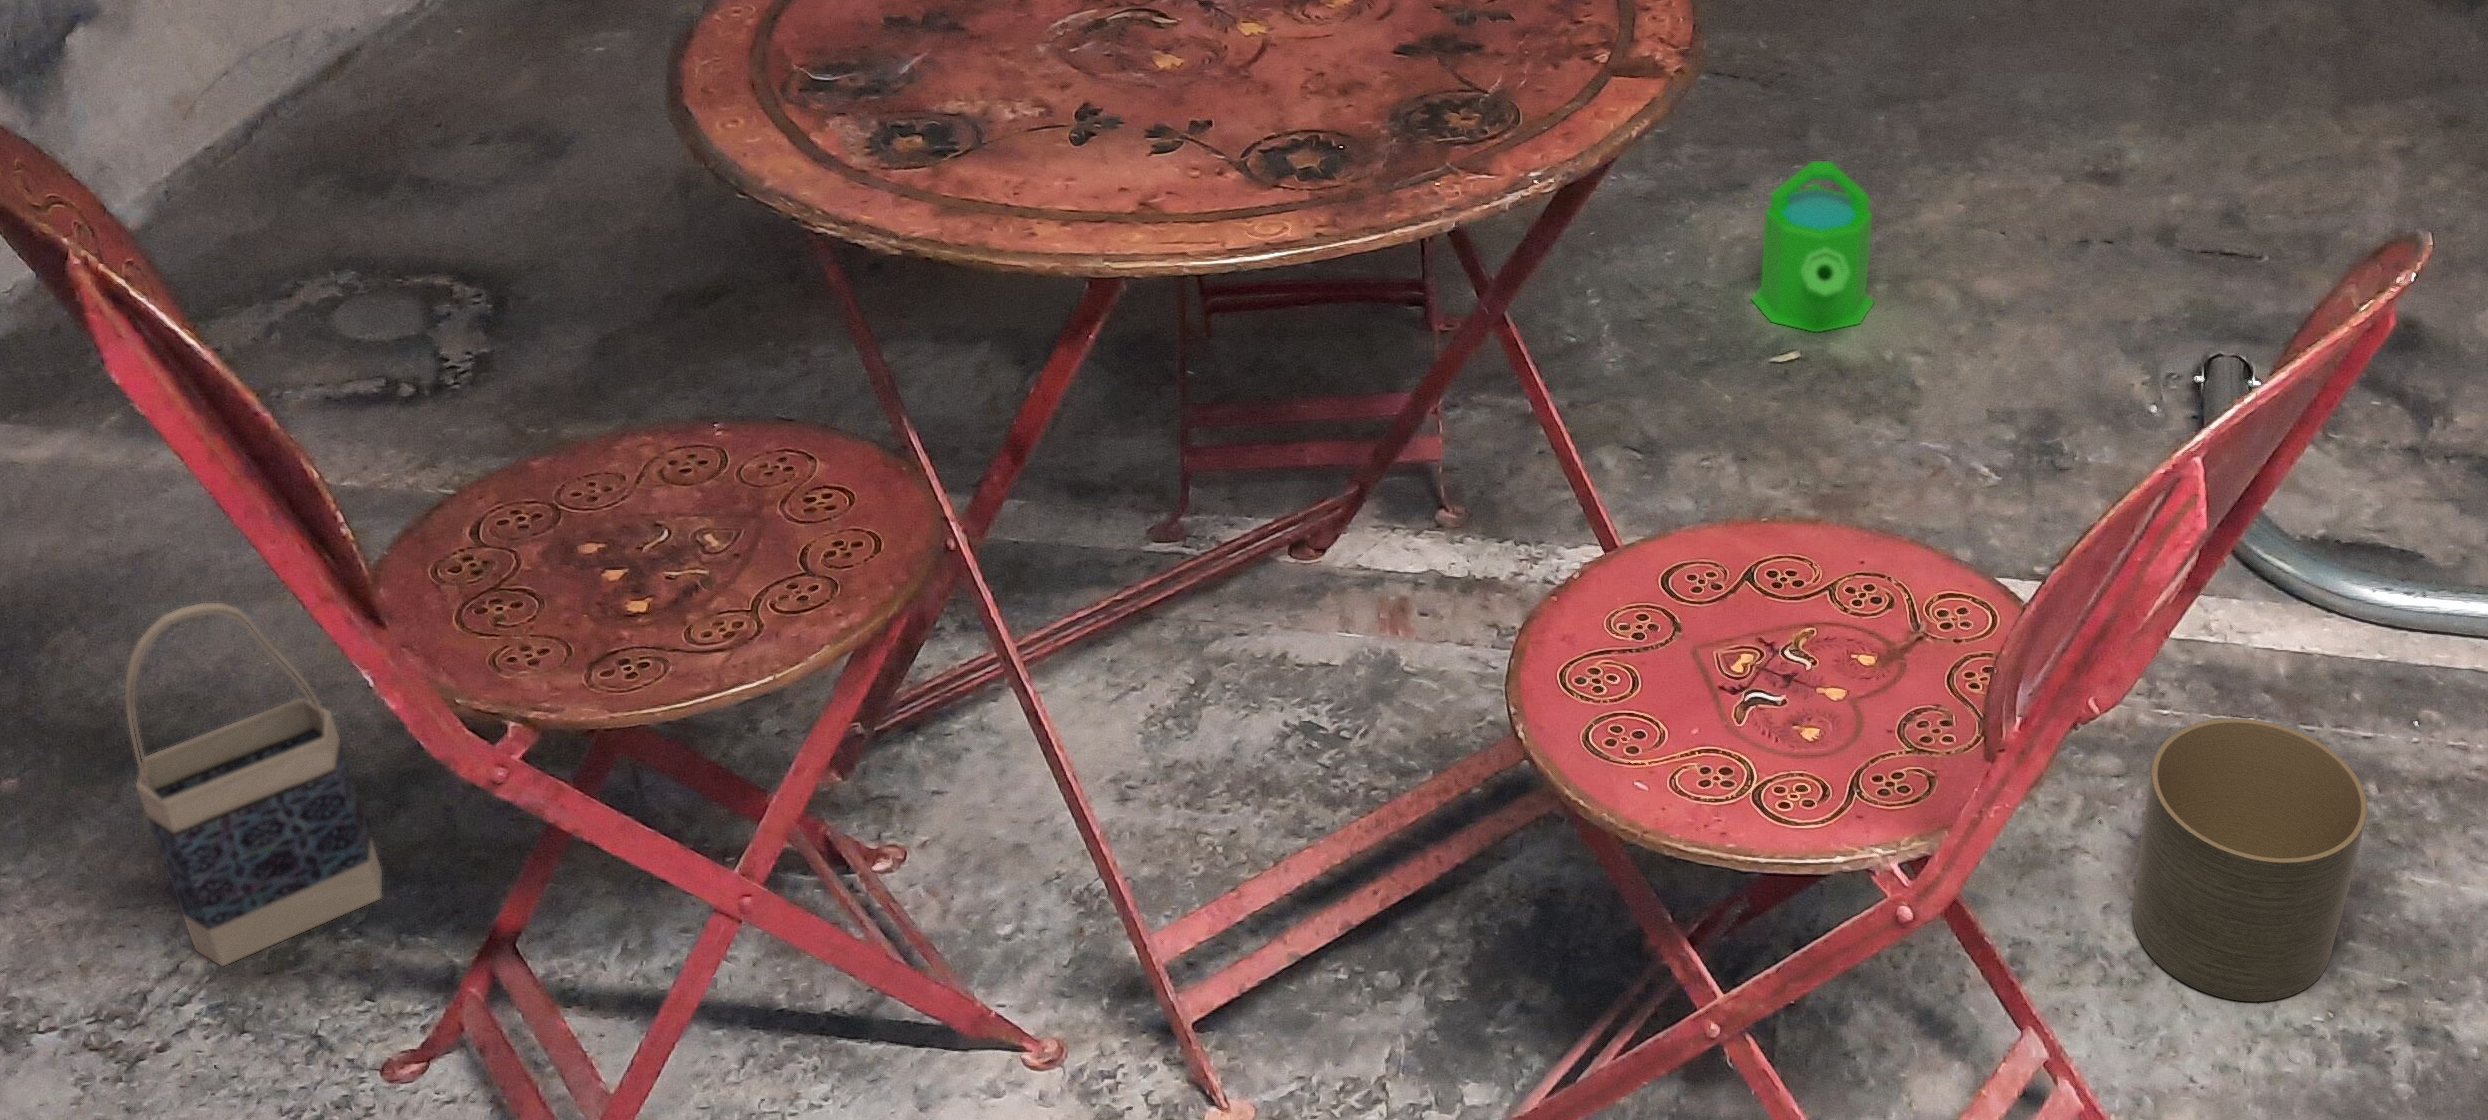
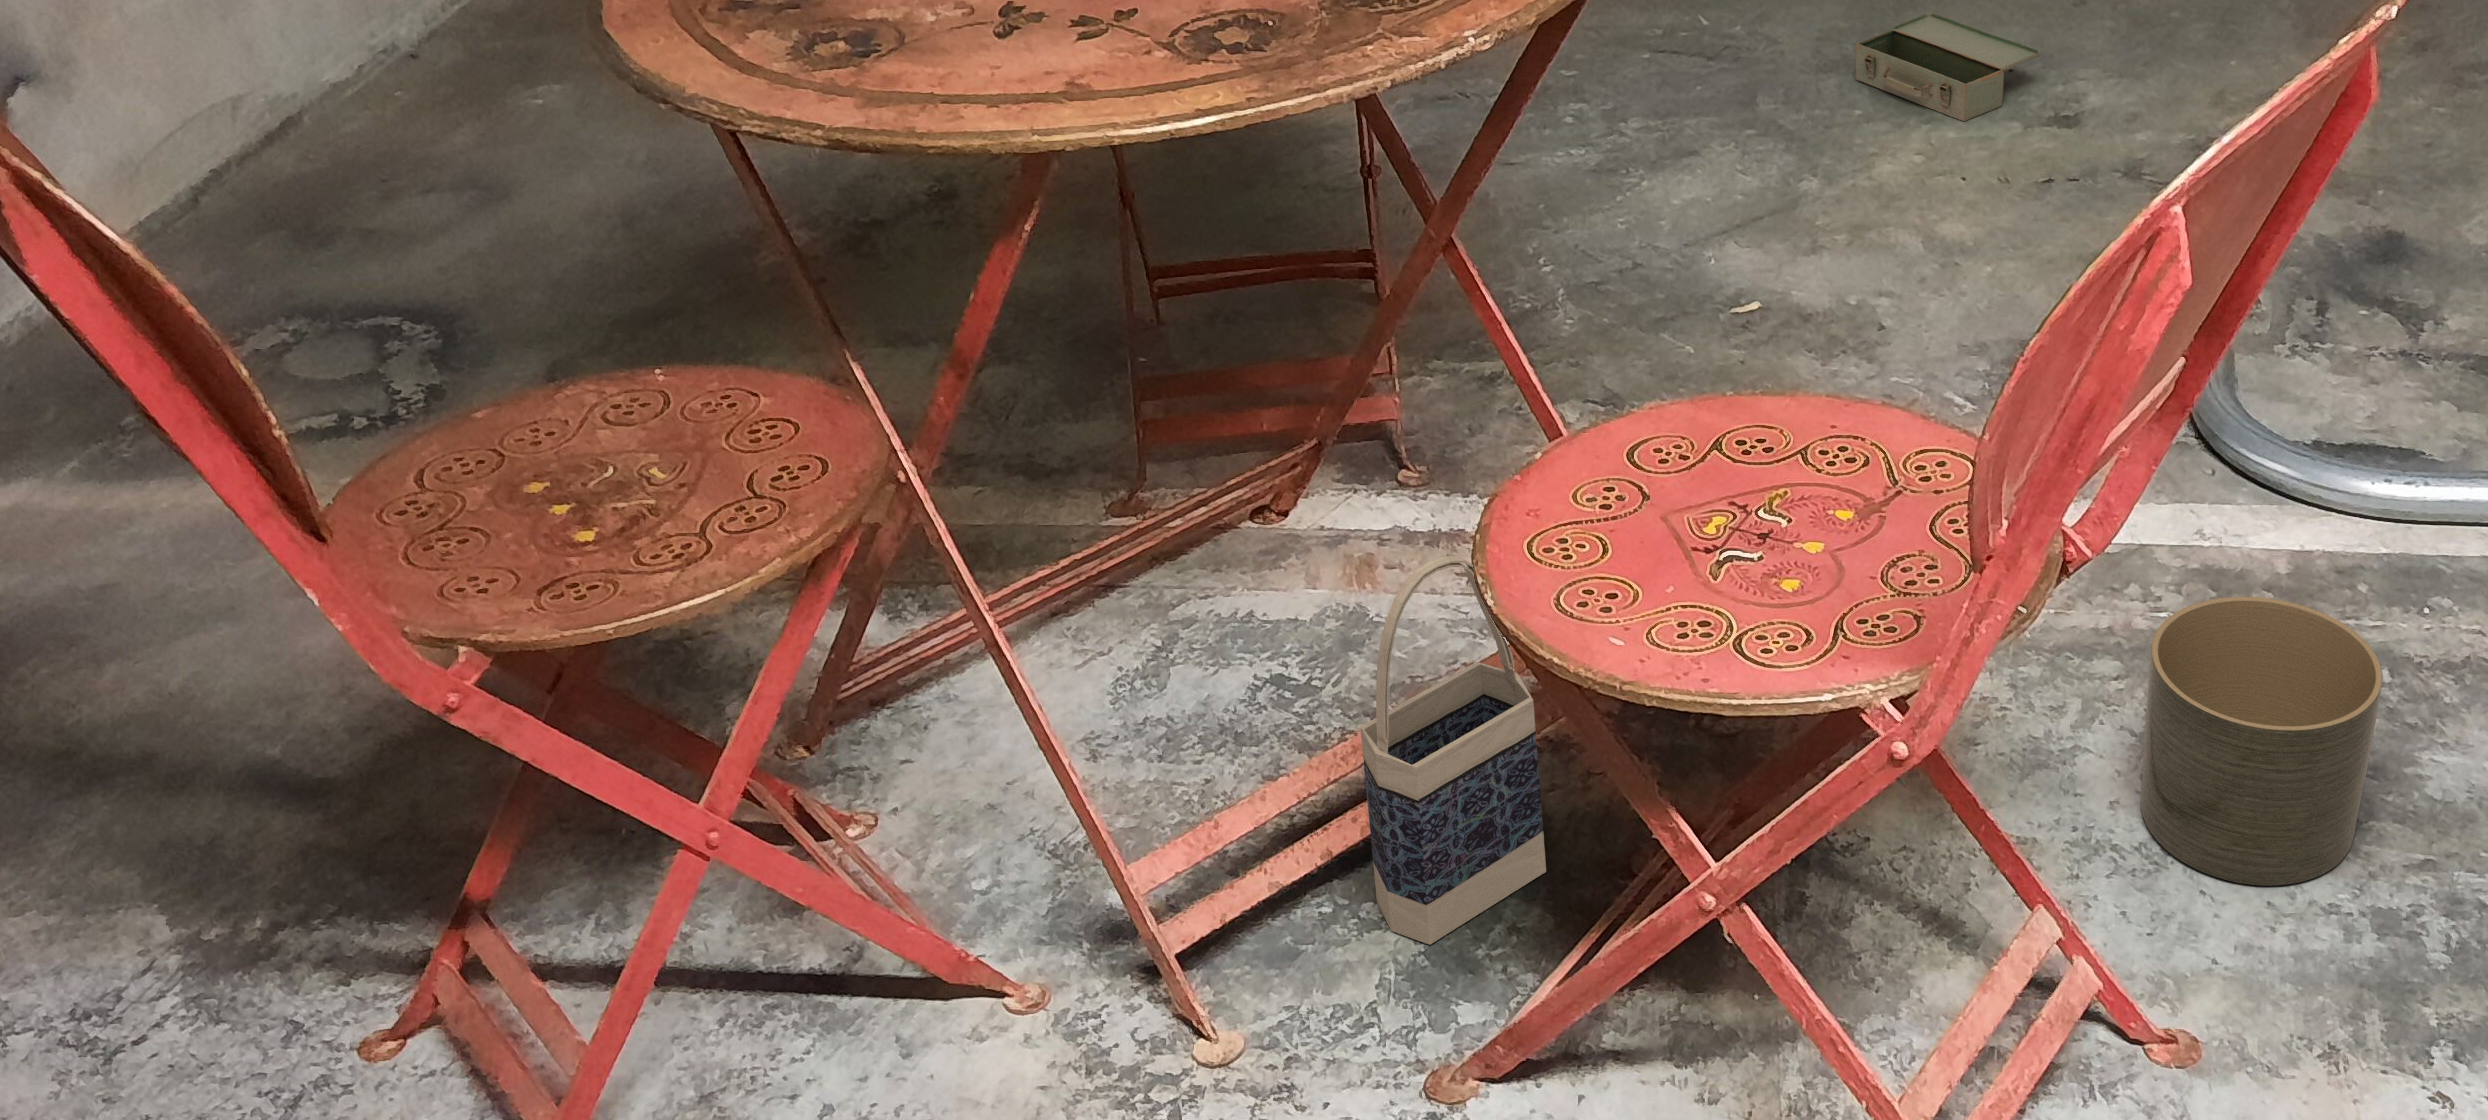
toolbox: none [1913,59,2093,173] -> present [1855,14,2040,121]
watering can: present [1752,161,1874,332] -> none [1701,105,1829,282]
bag: present [125,603,382,966] -> present [1361,556,1546,945]

